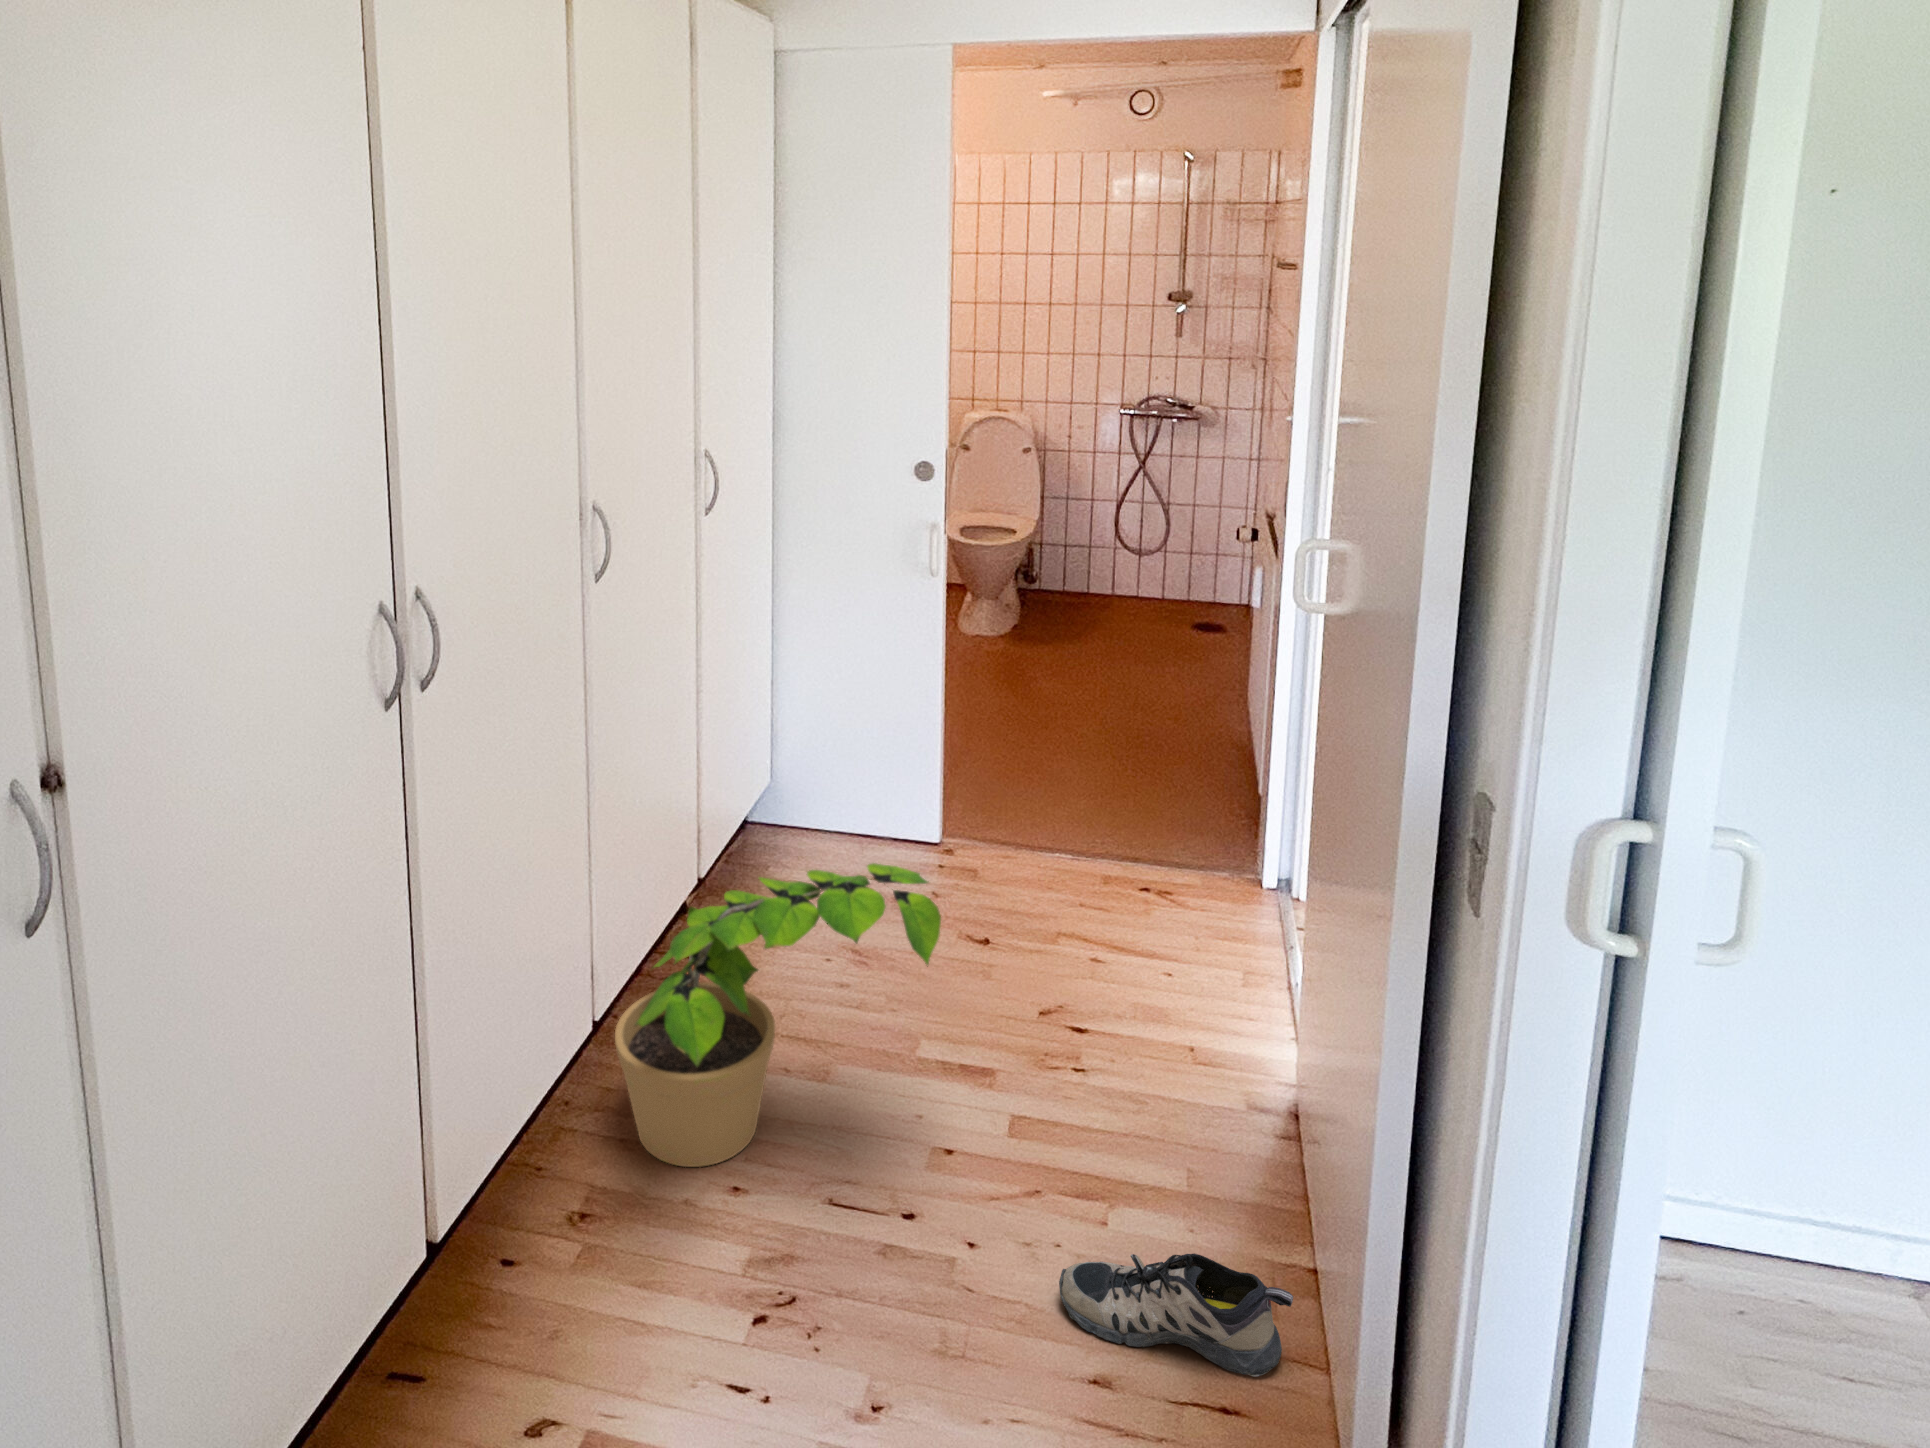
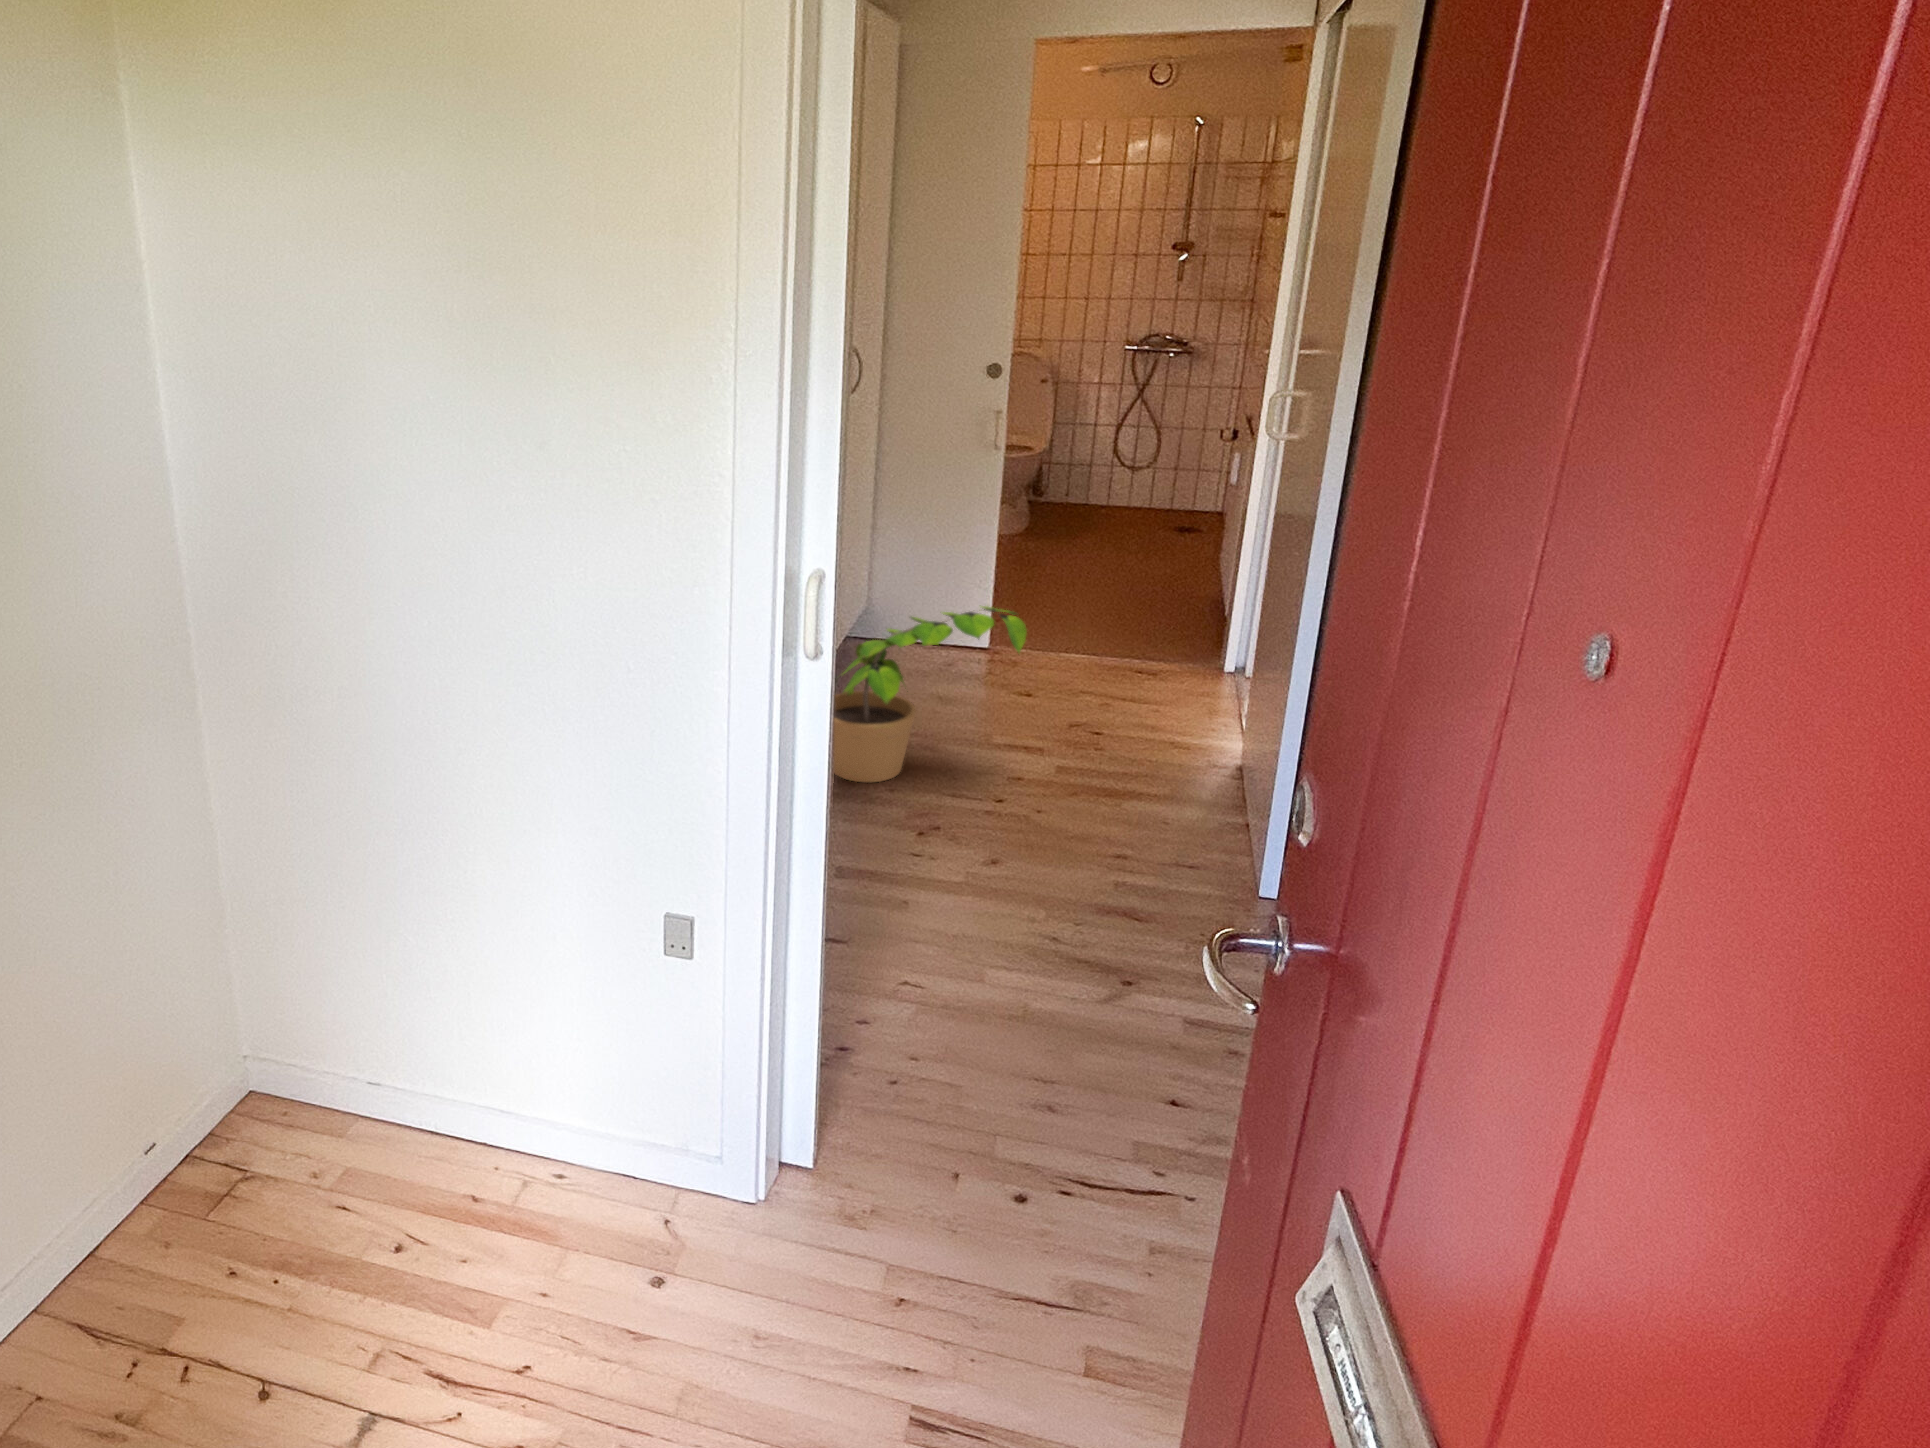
shoe: present [1059,1253,1293,1377] -> none [1092,796,1228,852]

